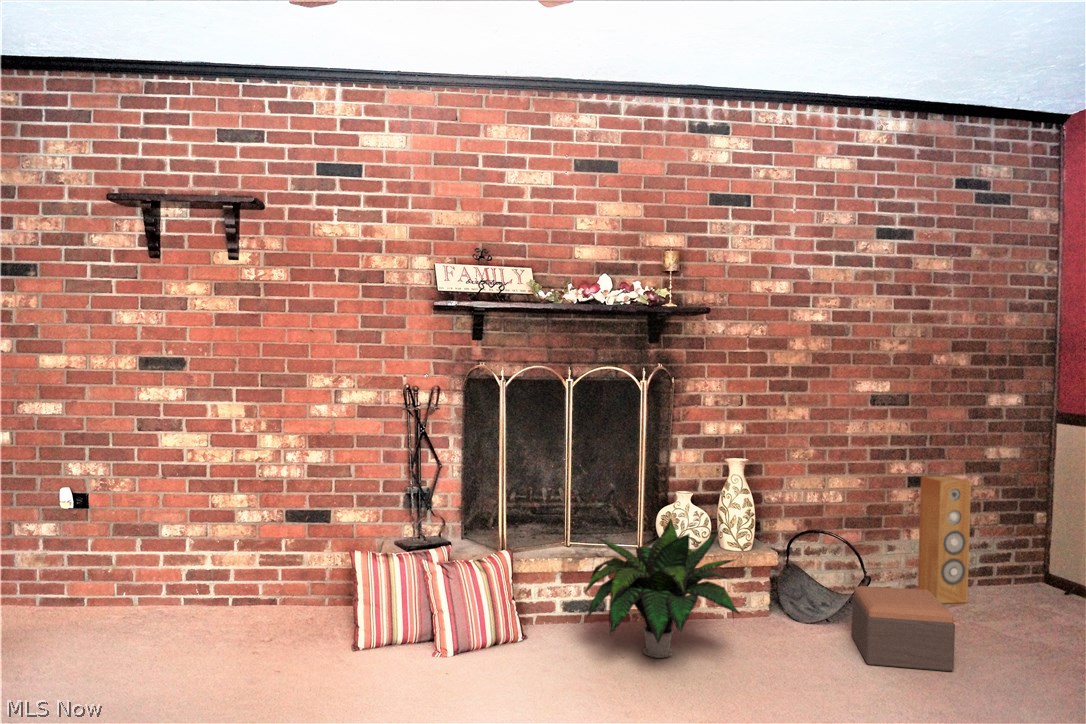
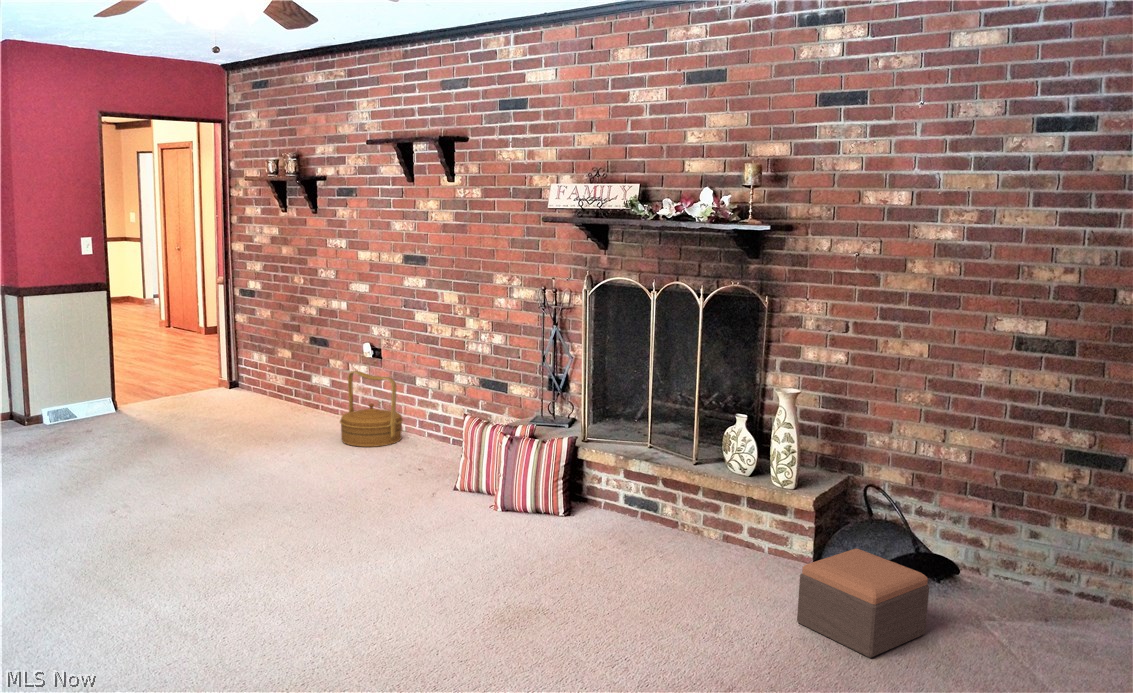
speaker: present [918,476,971,603] -> none [1054,451,1125,626]
potted plant: present [585,519,740,658] -> none [568,433,731,558]
woven basket: none [46,528,154,641] -> present [340,371,403,447]

